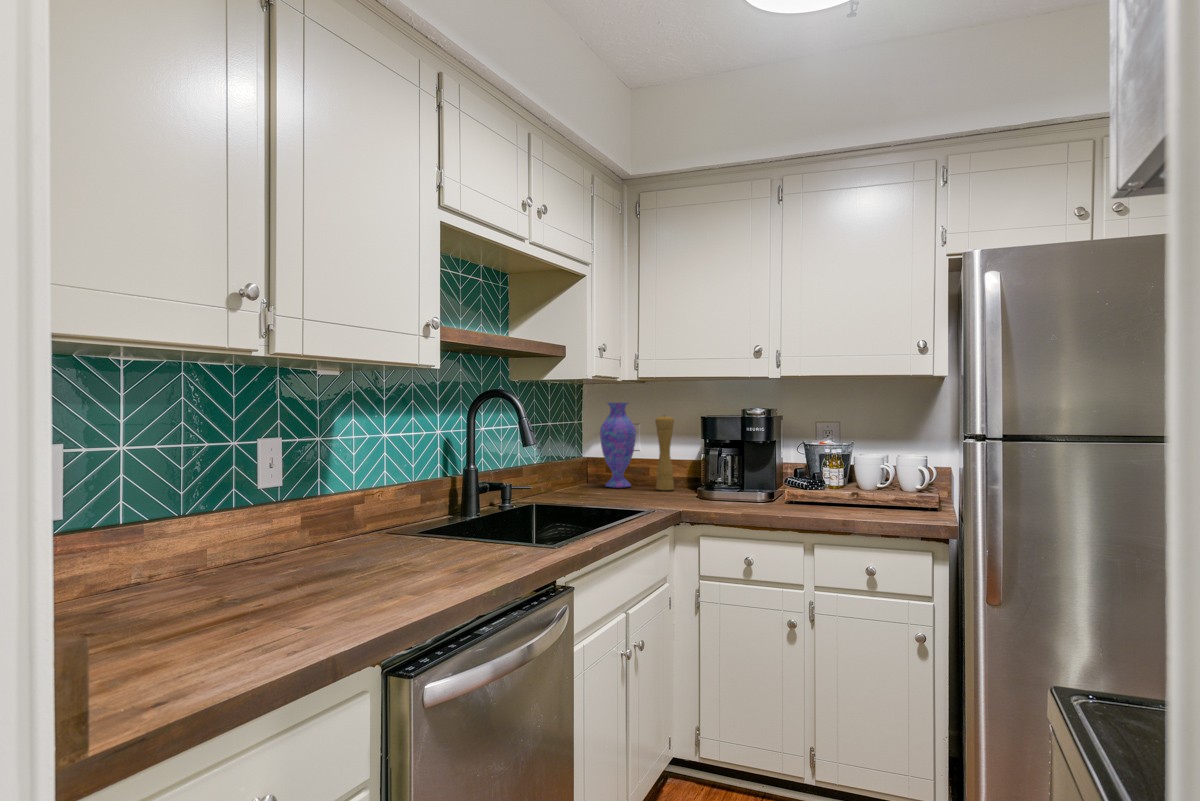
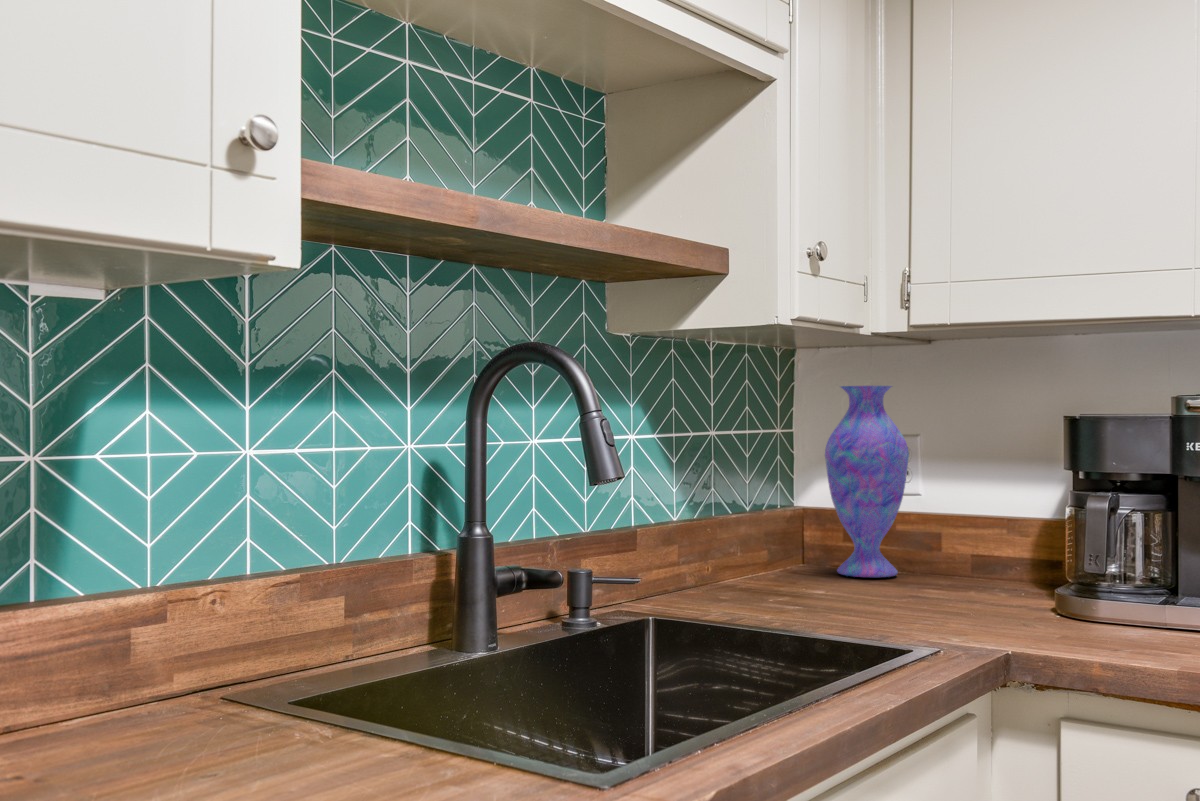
pepper mill: present [655,416,674,490] -> none [952,414,998,589]

